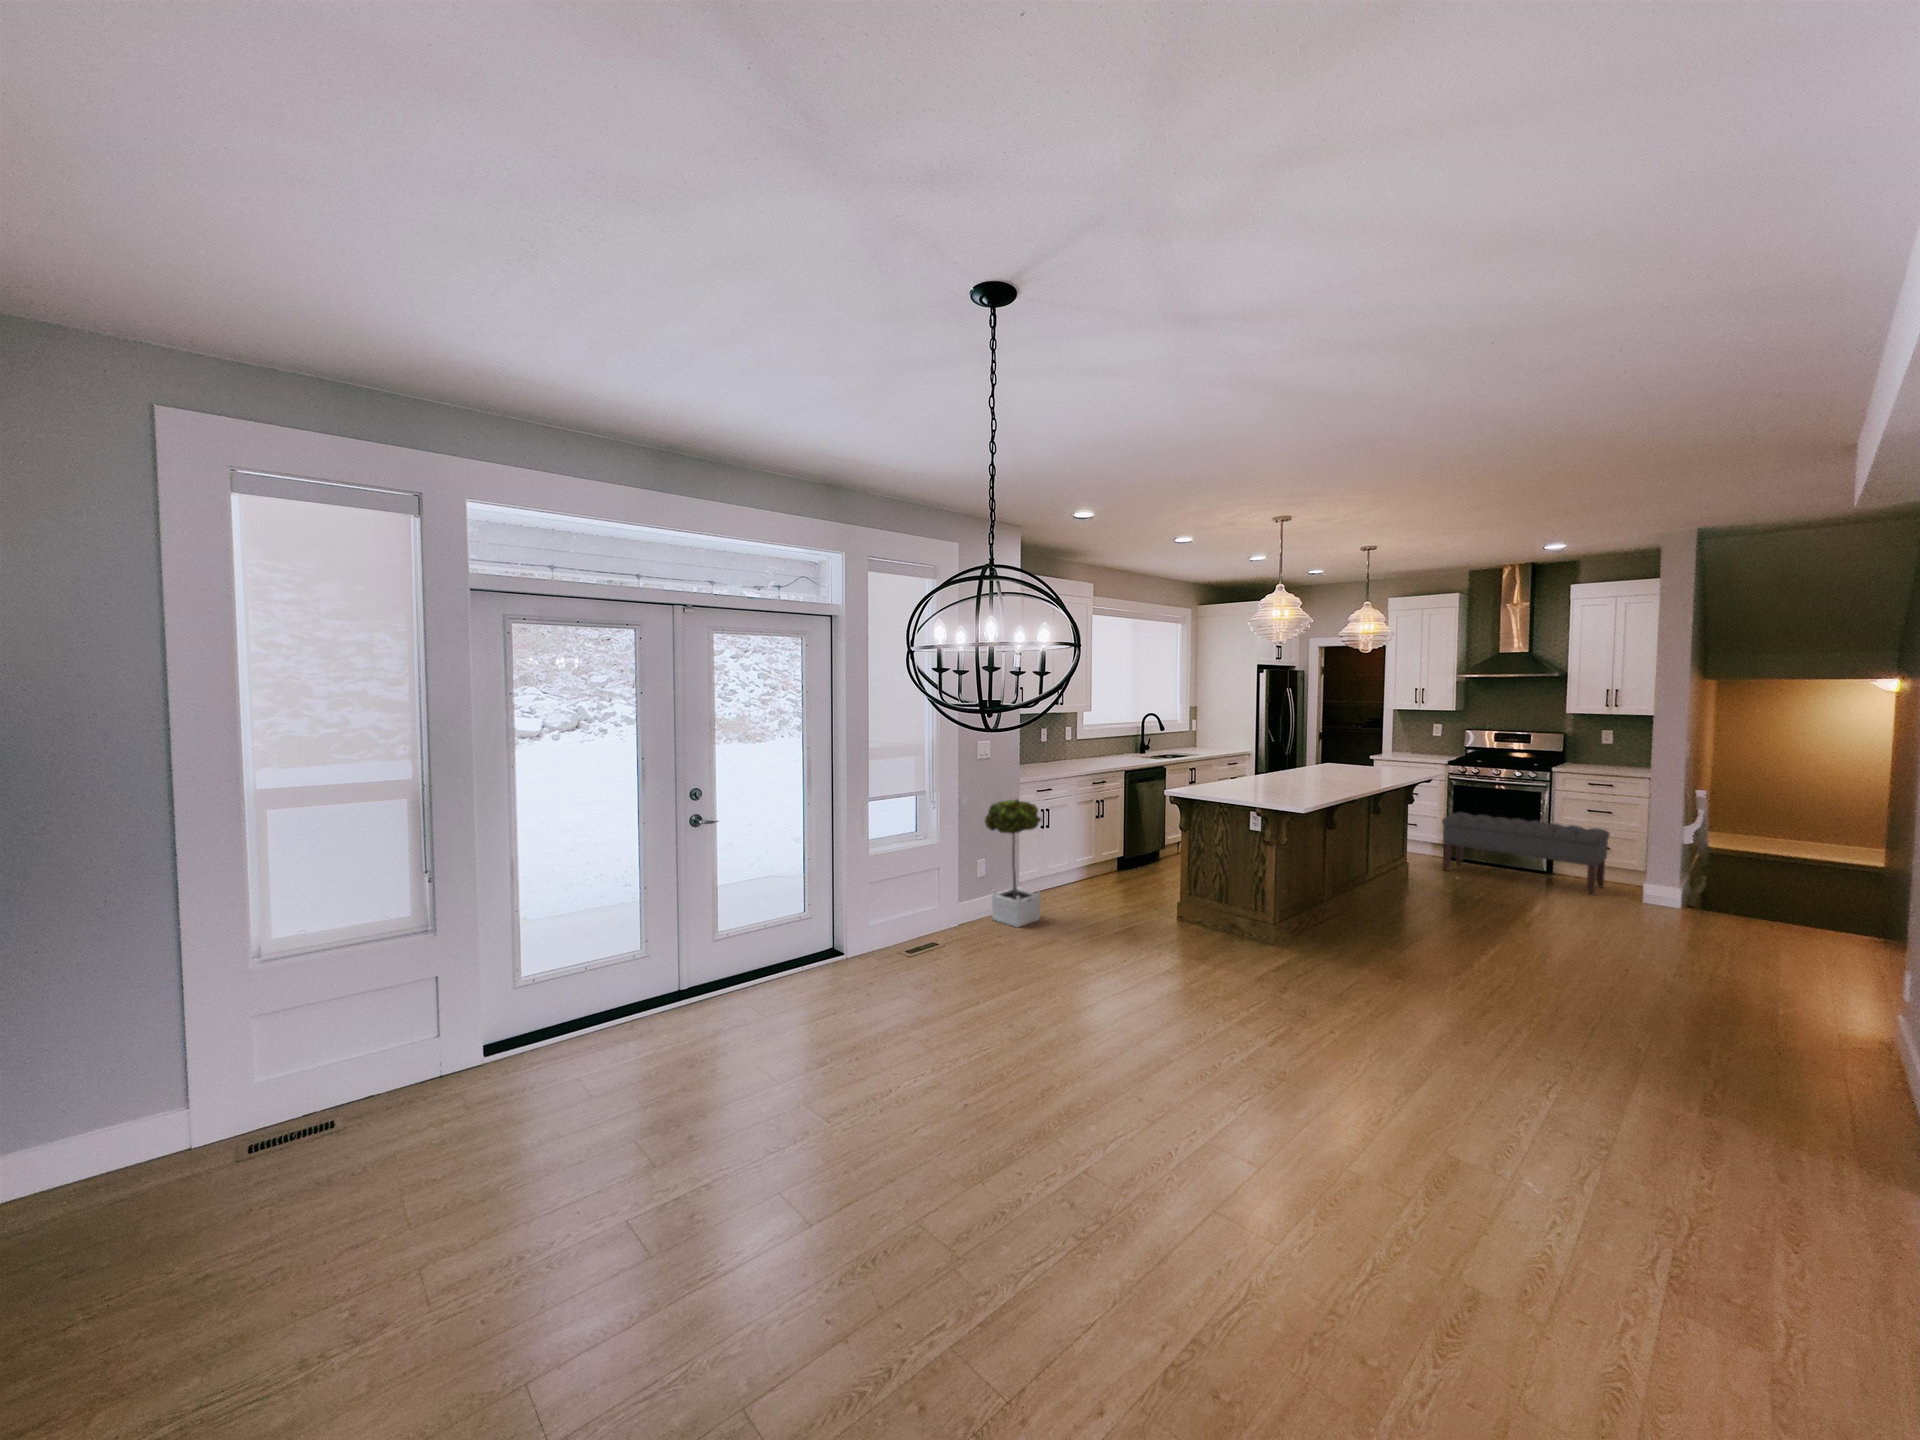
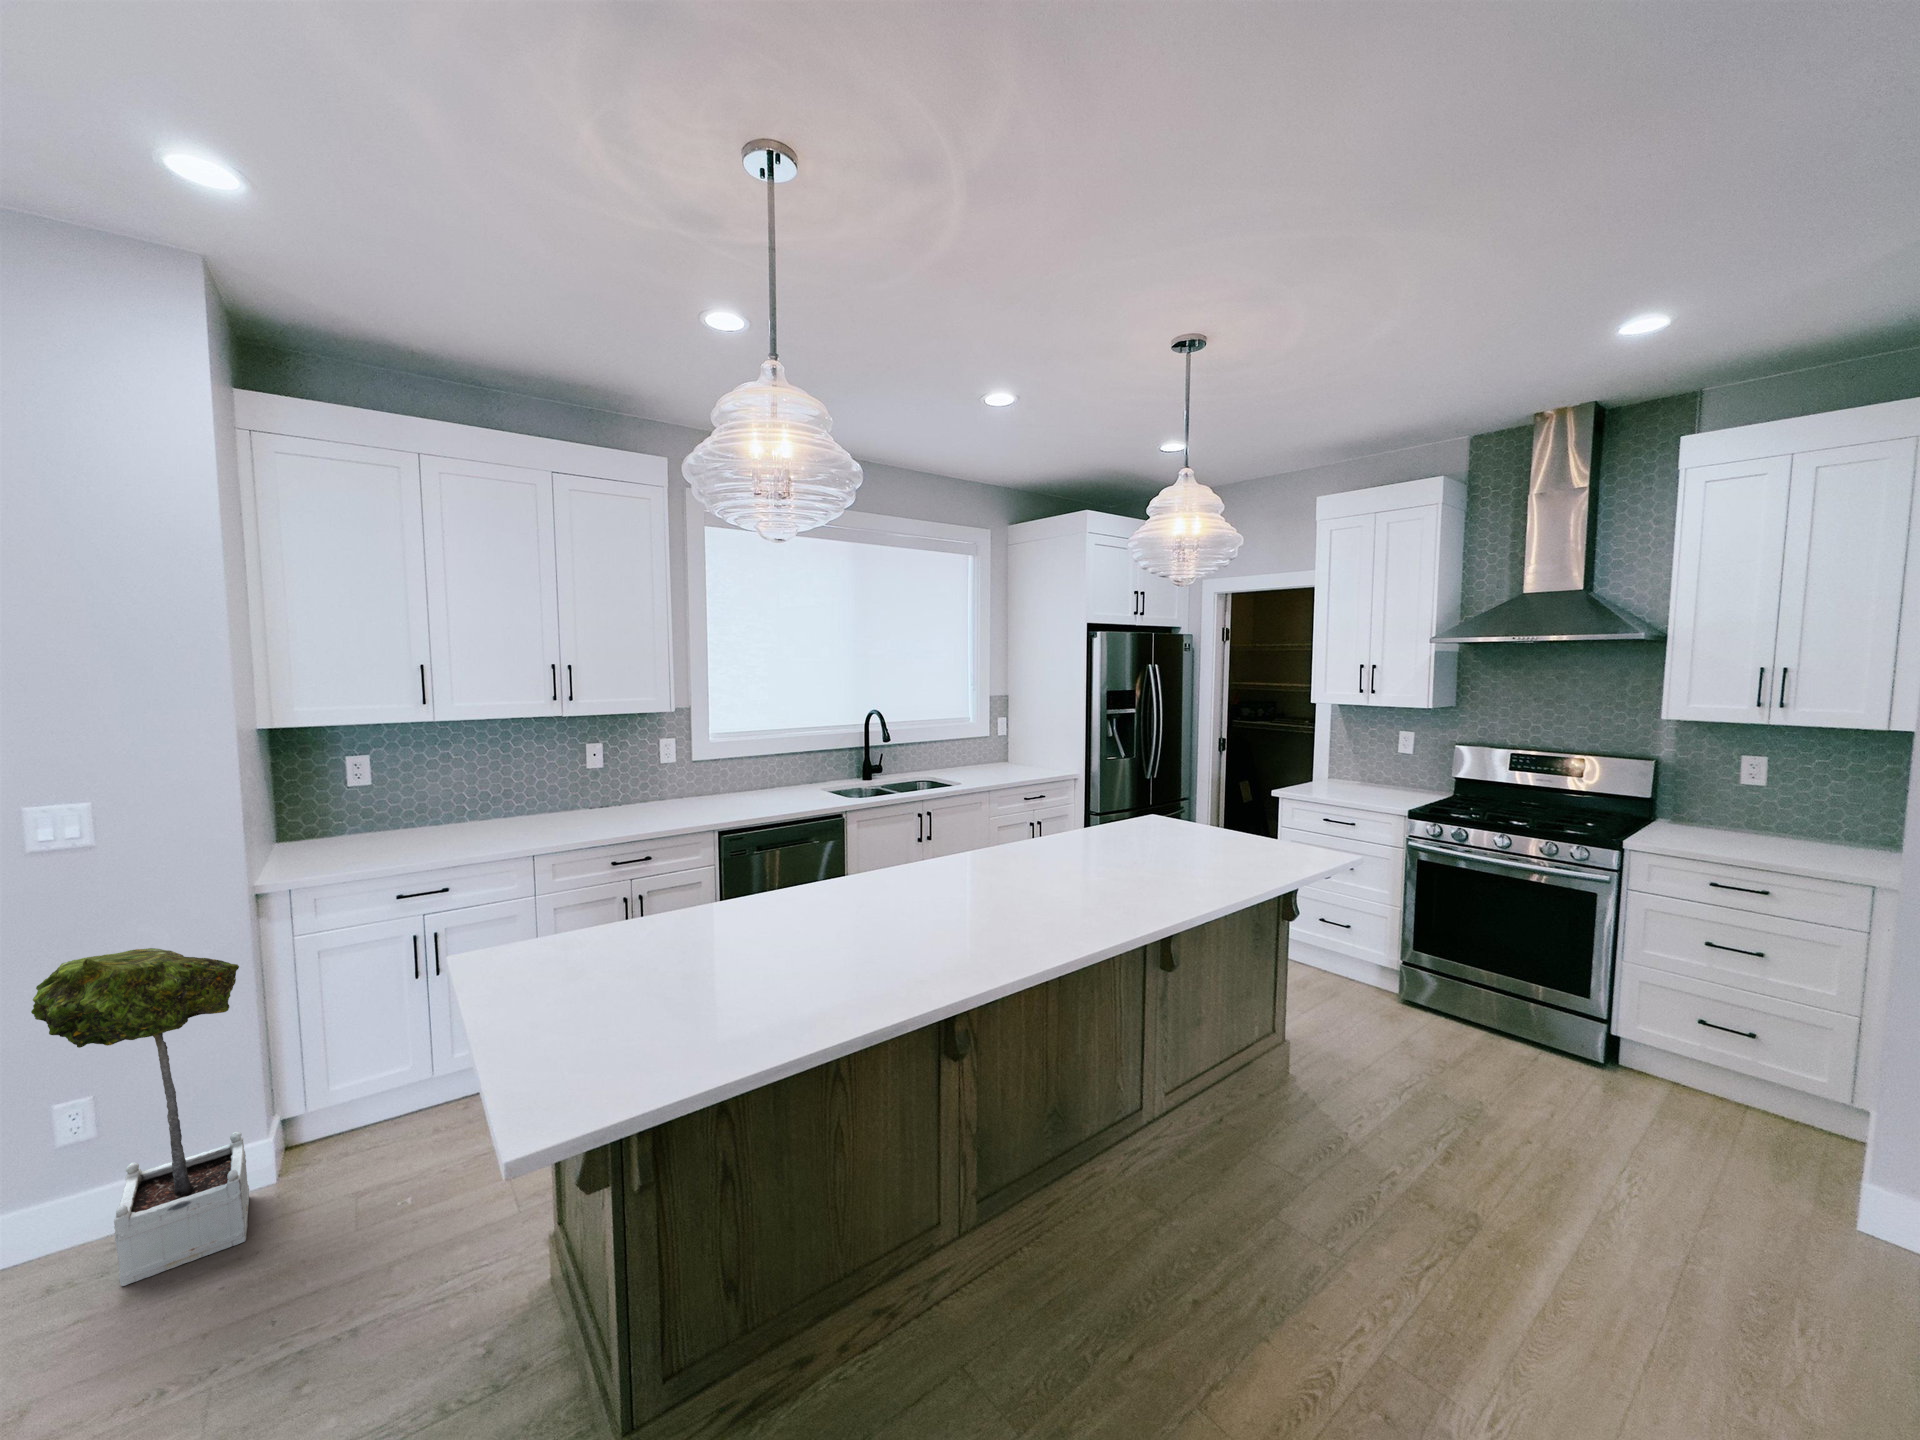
bench: present [1442,812,1610,895] -> none [1381,915,1760,1169]

